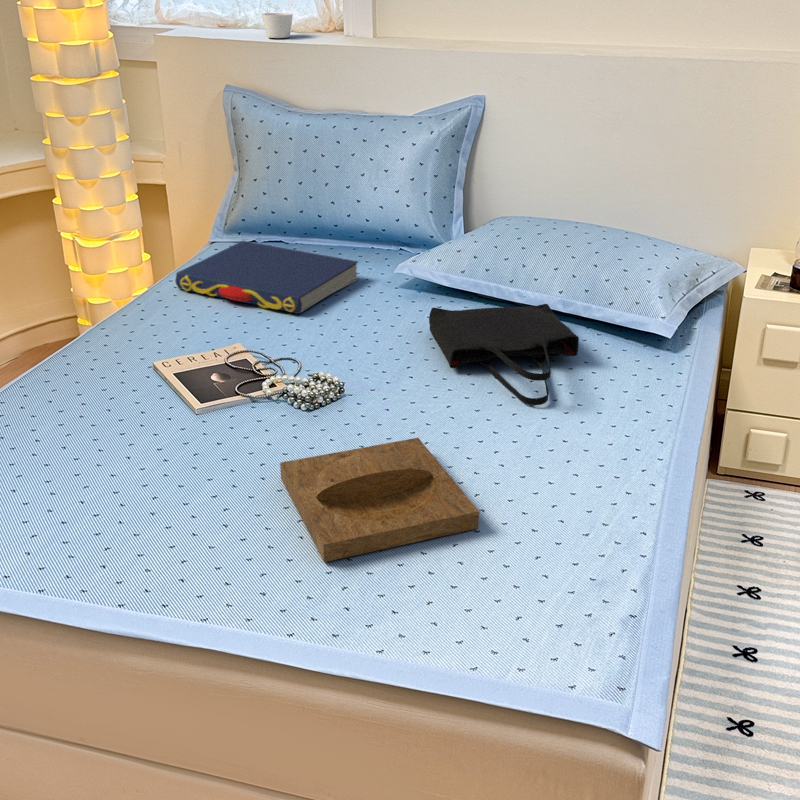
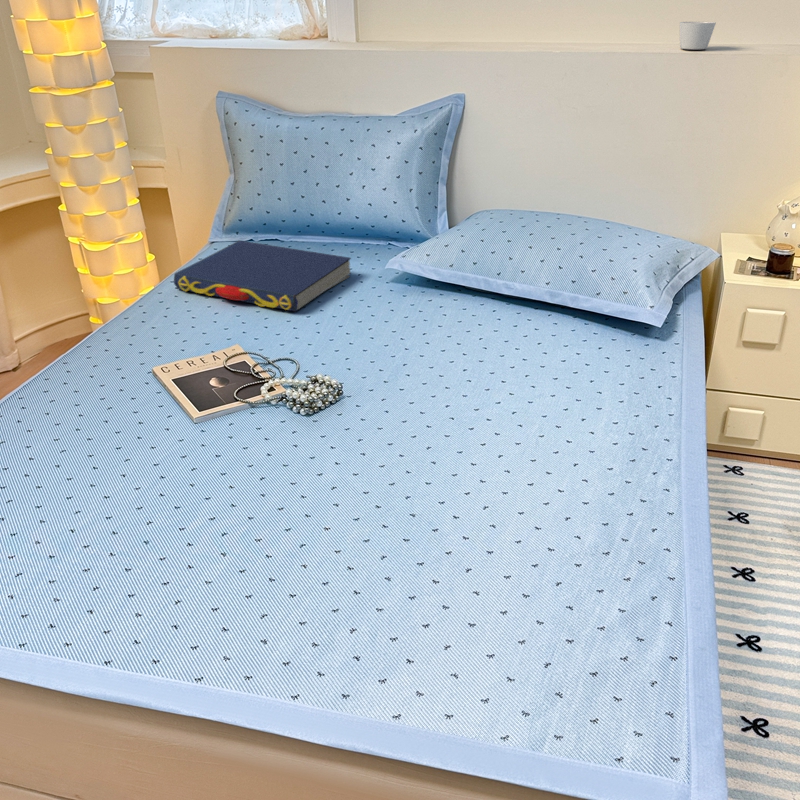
candle: present [262,13,293,38] -> present [680,22,716,50]
tote bag: present [429,304,579,405] -> none [424,295,576,403]
tray: present [280,438,479,562] -> none [279,446,500,606]

